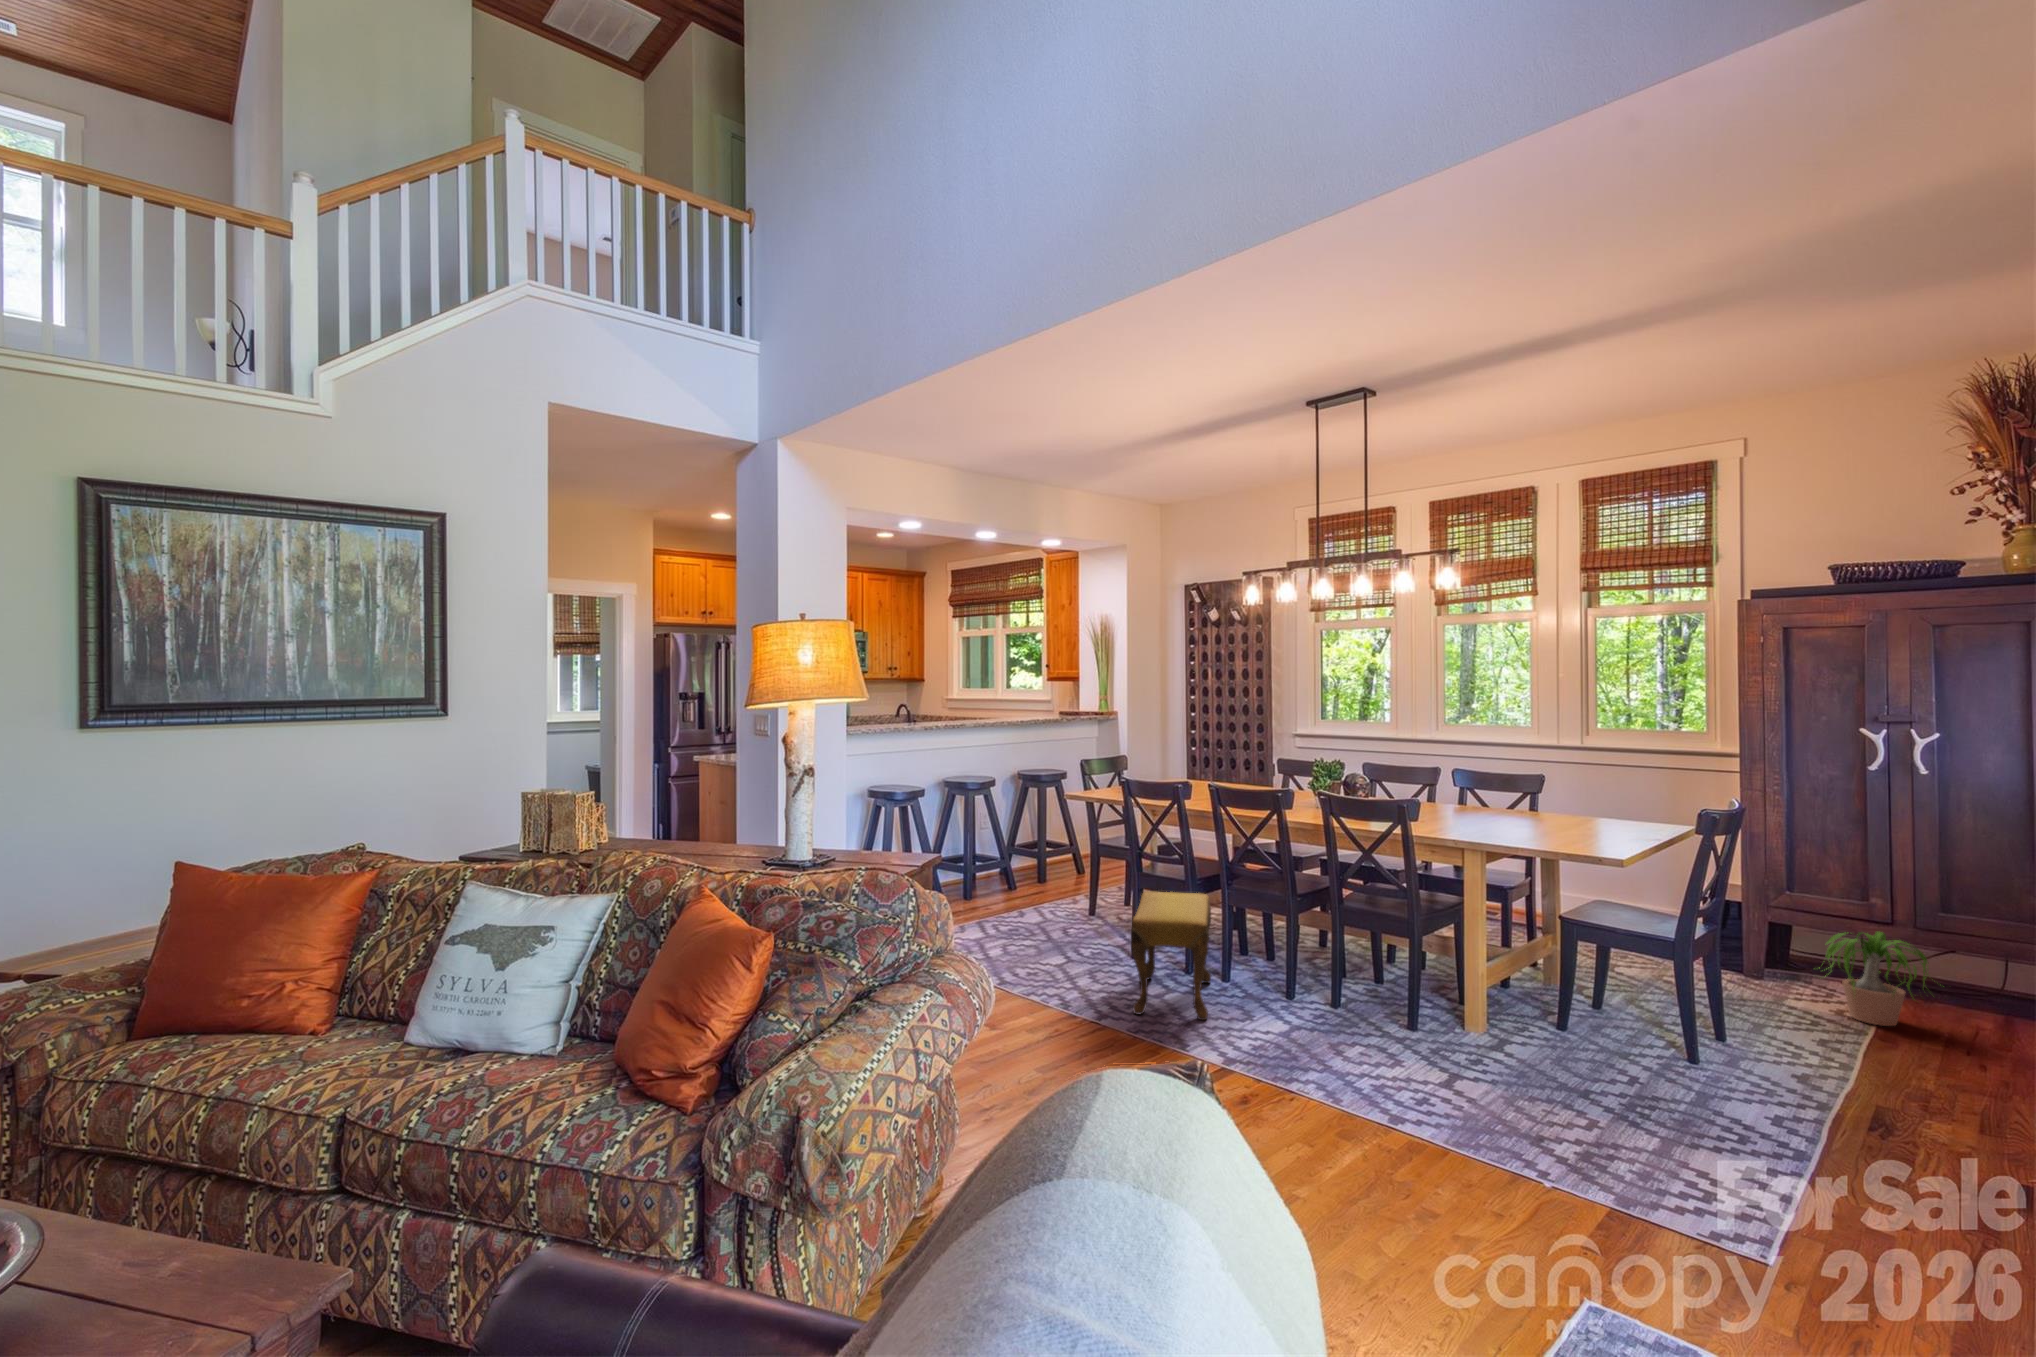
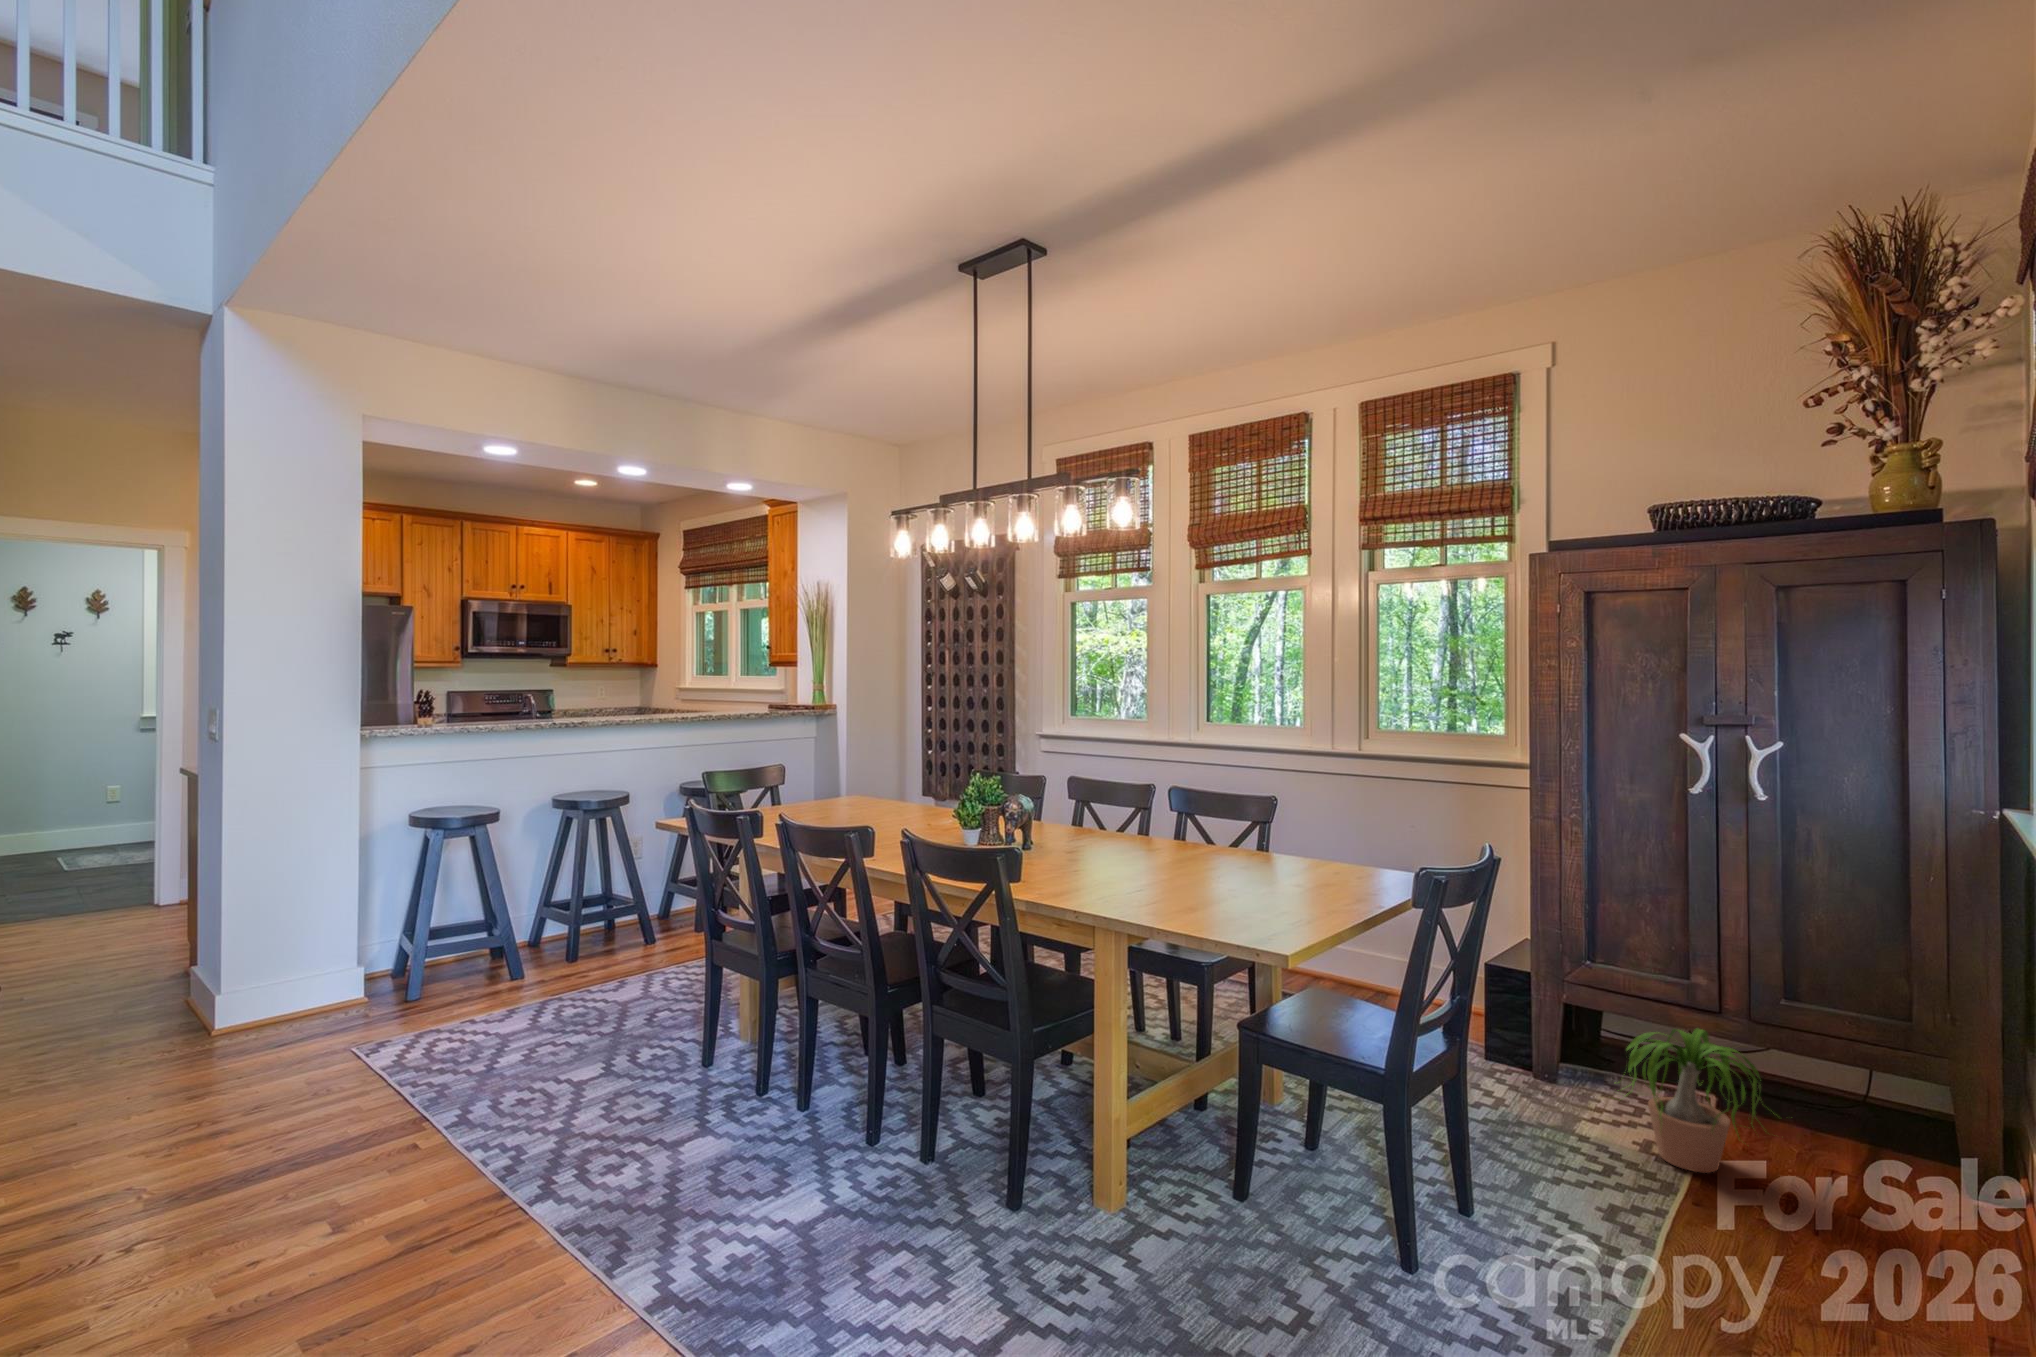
footstool: present [1130,892,1211,1020] -> none [590,981,777,1203]

